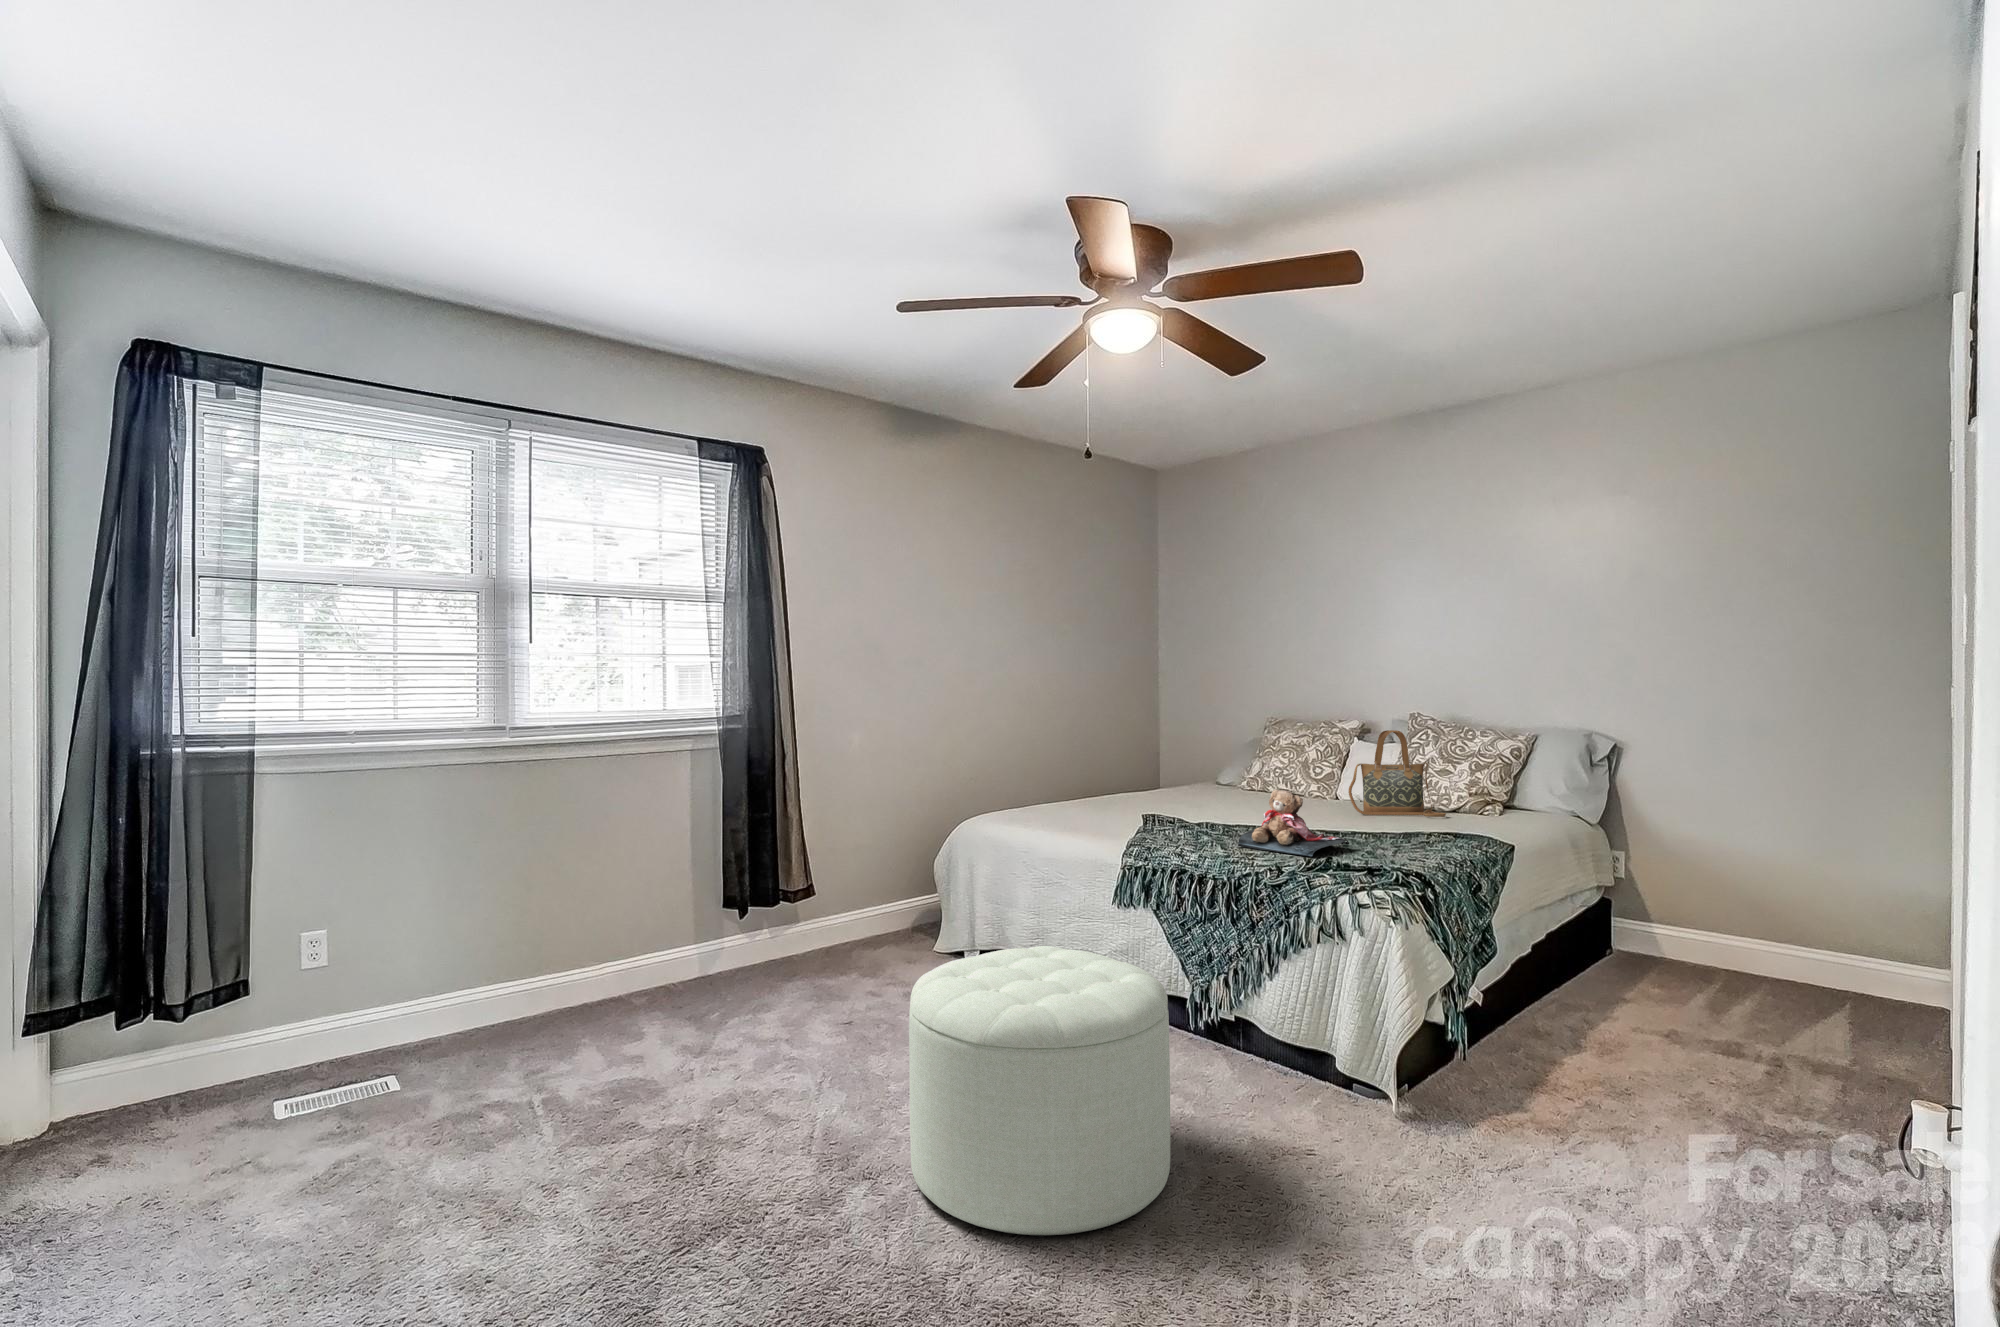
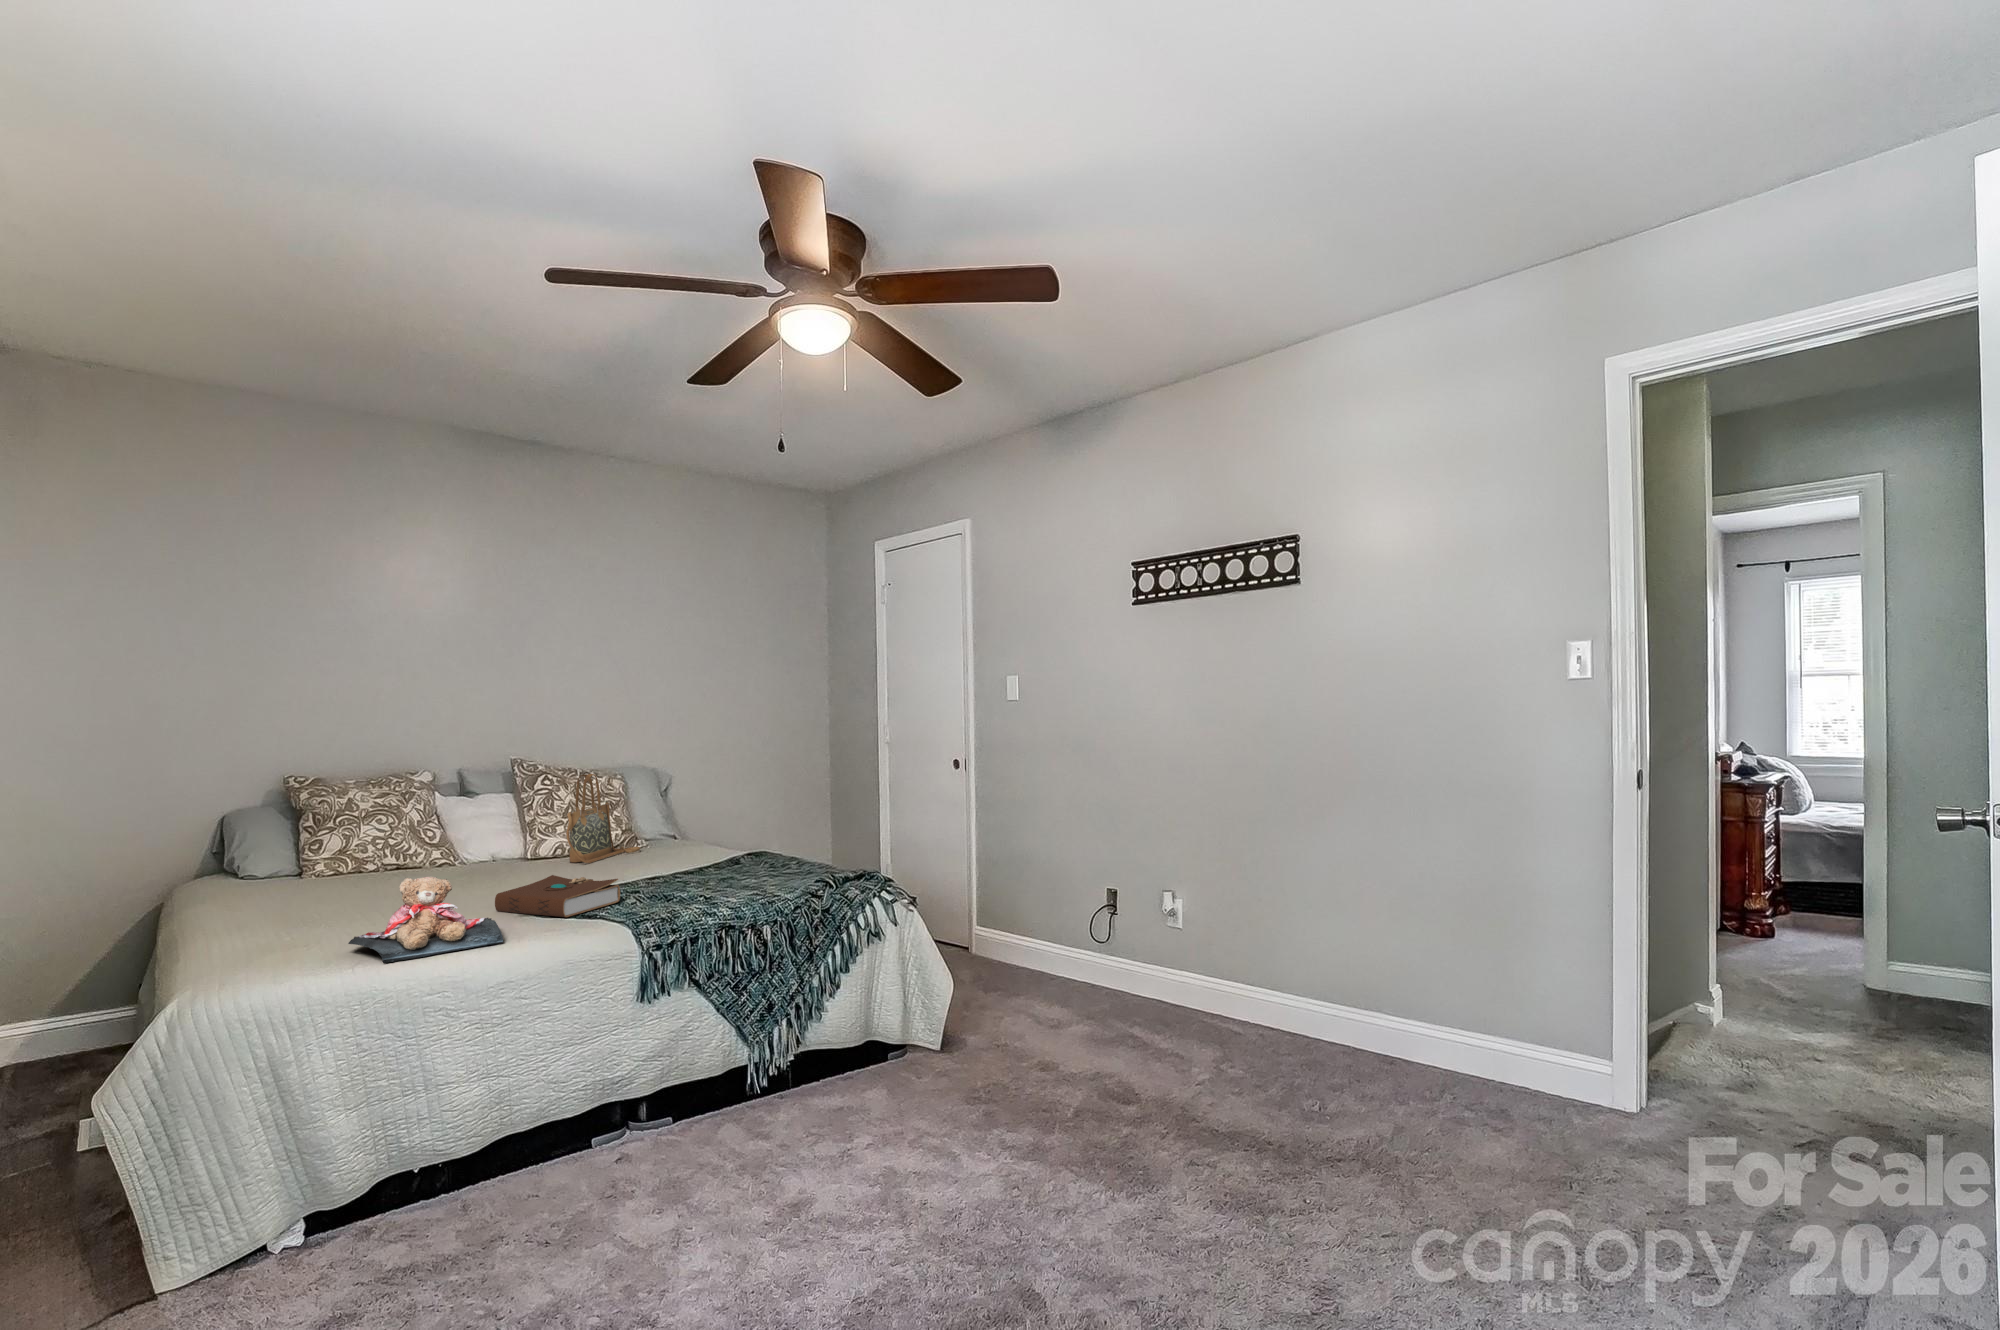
teddy bear: present [1238,789,1349,857] -> present [348,876,503,963]
book: none [1158,804,1232,834] -> present [495,875,620,917]
ottoman: present [909,946,1170,1237] -> none [873,977,1124,1260]

